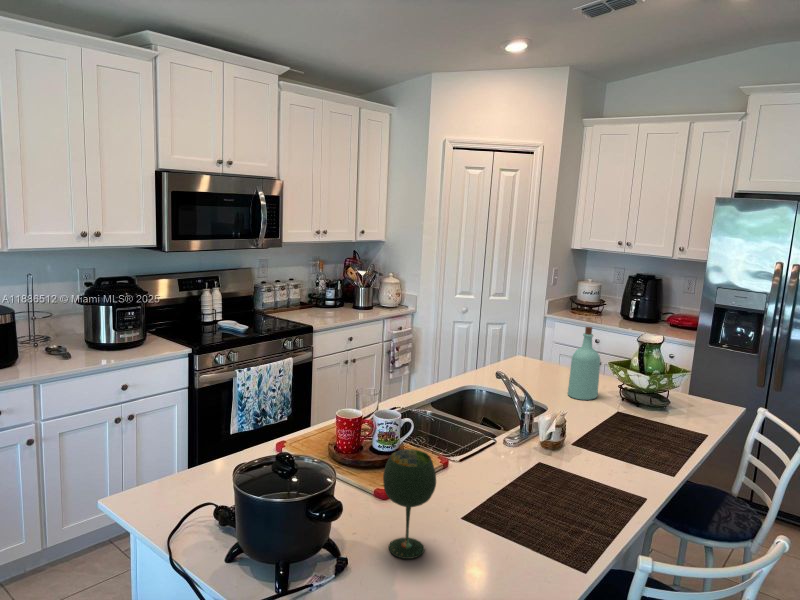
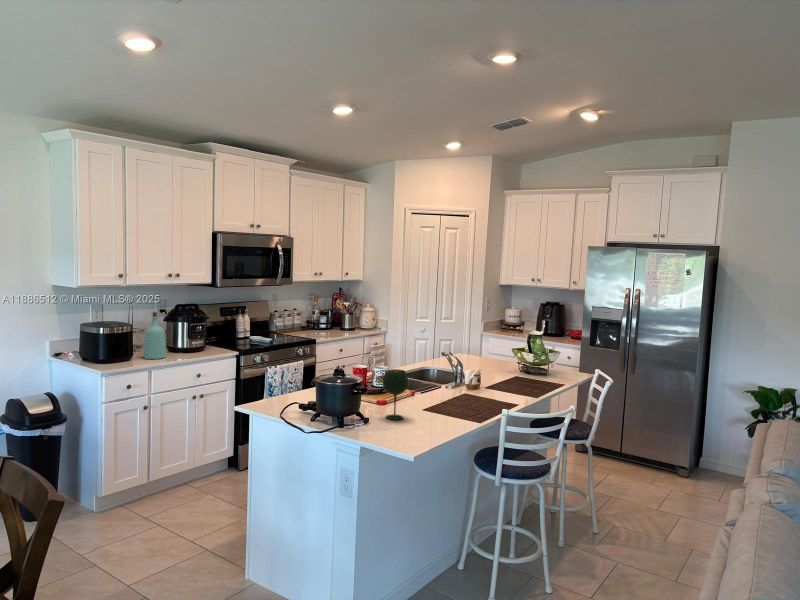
bottle: present [568,327,600,400] -> present [144,312,166,359]

